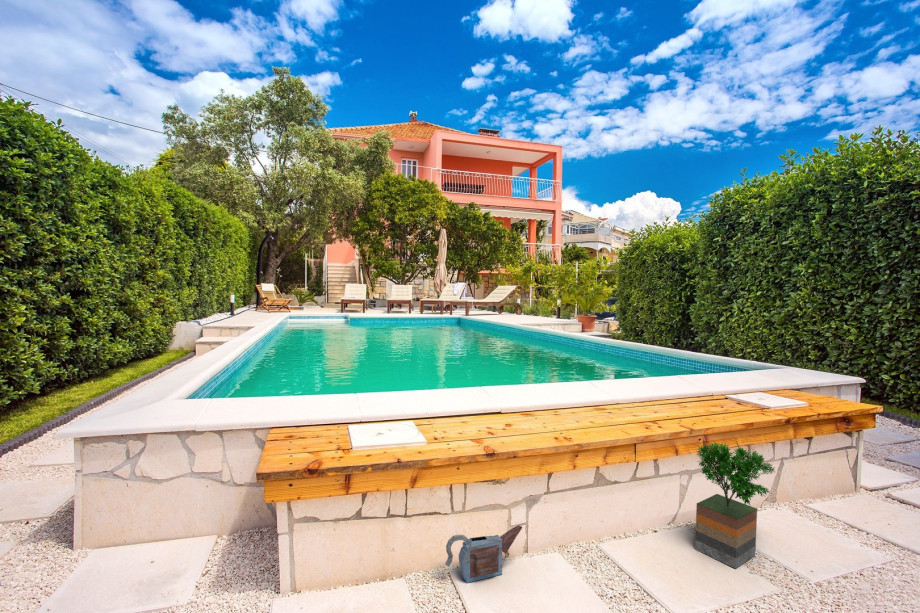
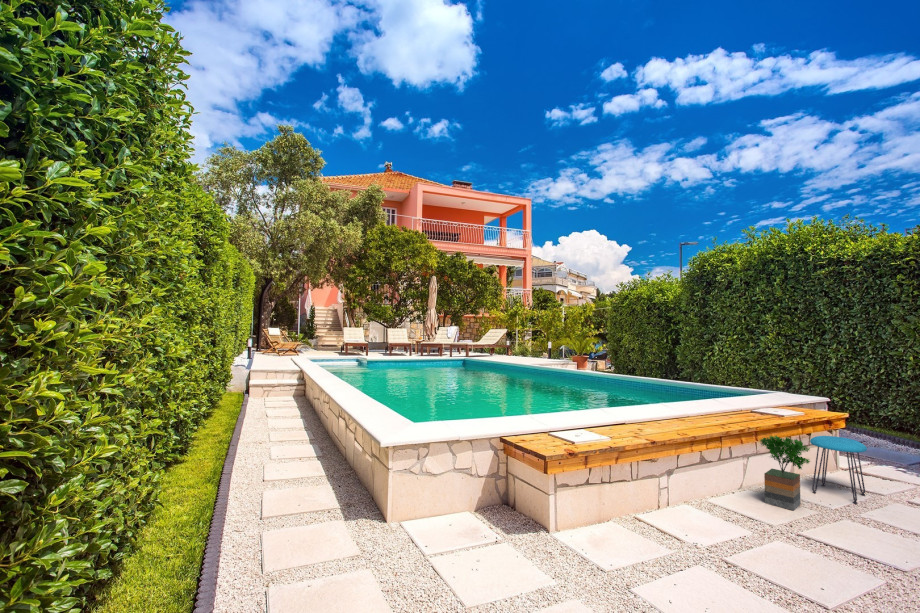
stool: none [789,444,886,561] -> present [810,436,867,503]
watering can: present [445,525,522,583] -> none [637,489,673,525]

